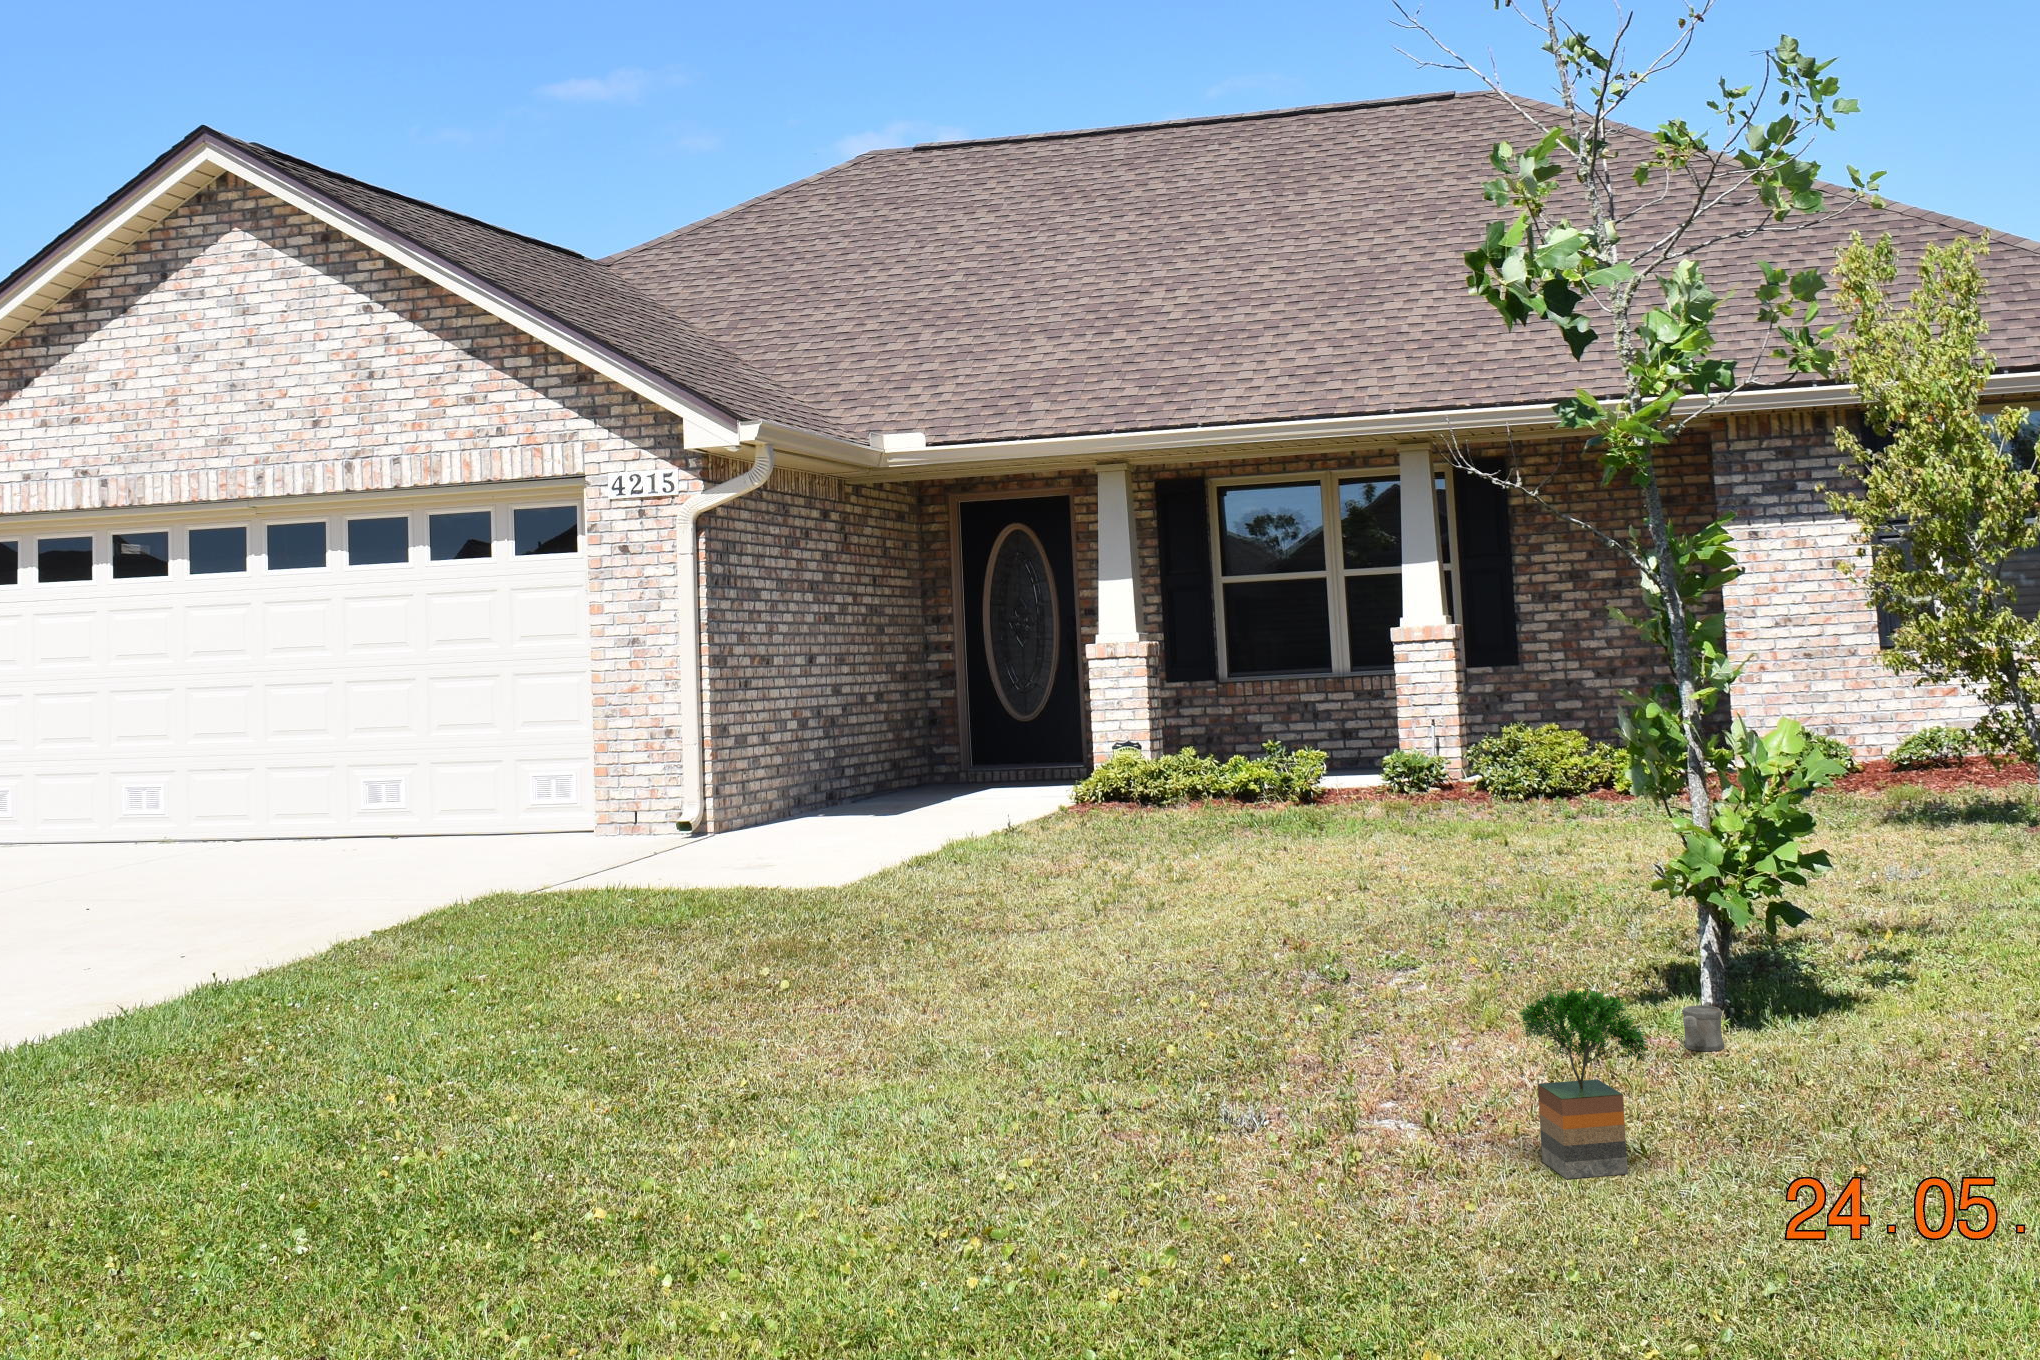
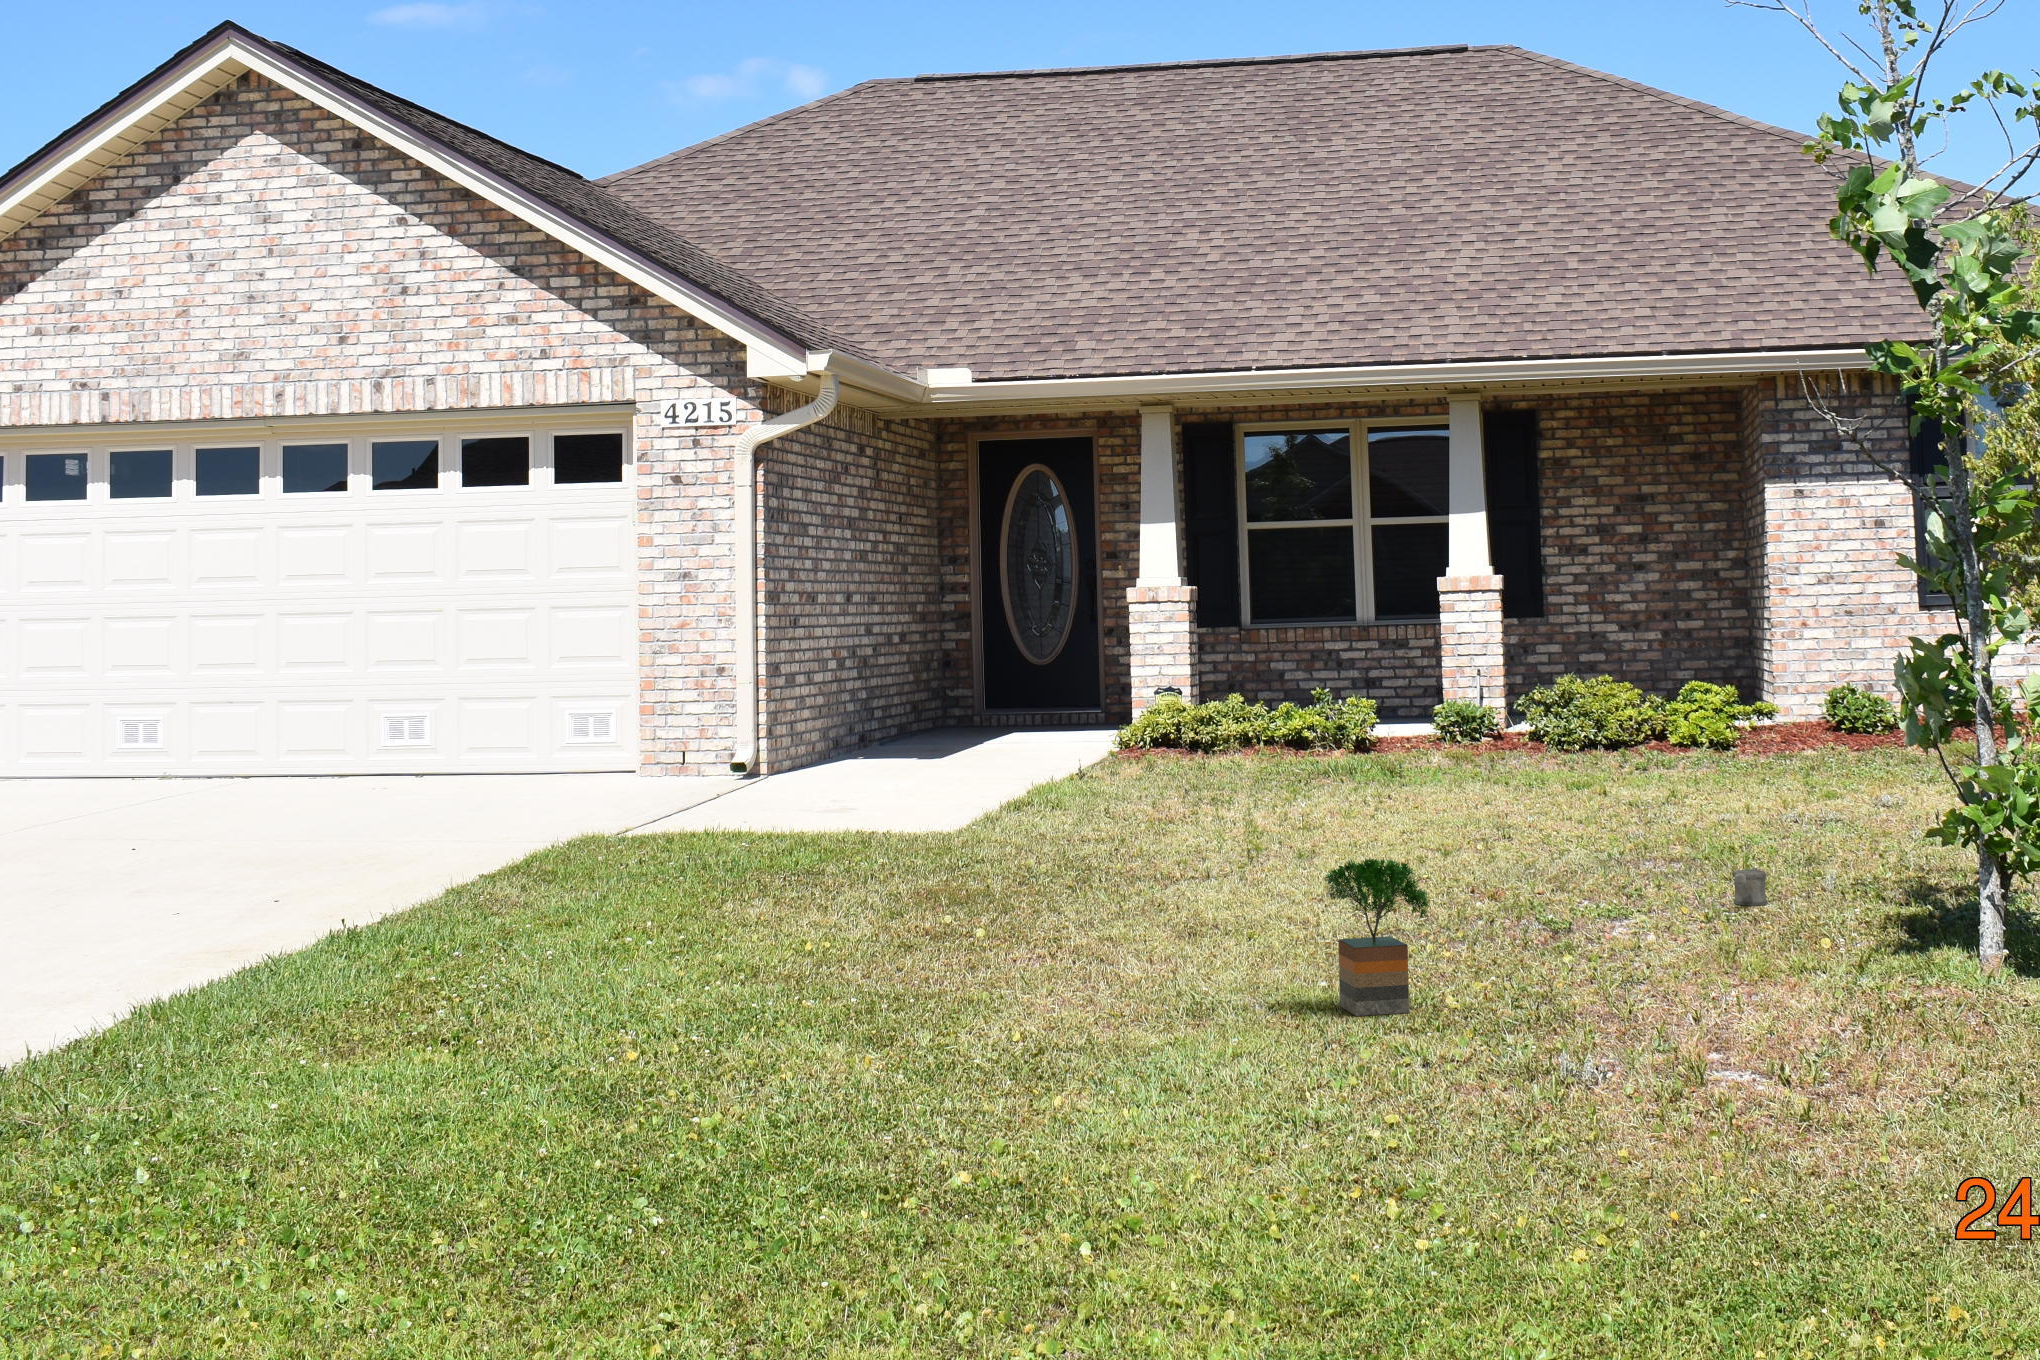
potted tree: present [1519,988,1649,1179] -> present [1324,858,1430,1016]

